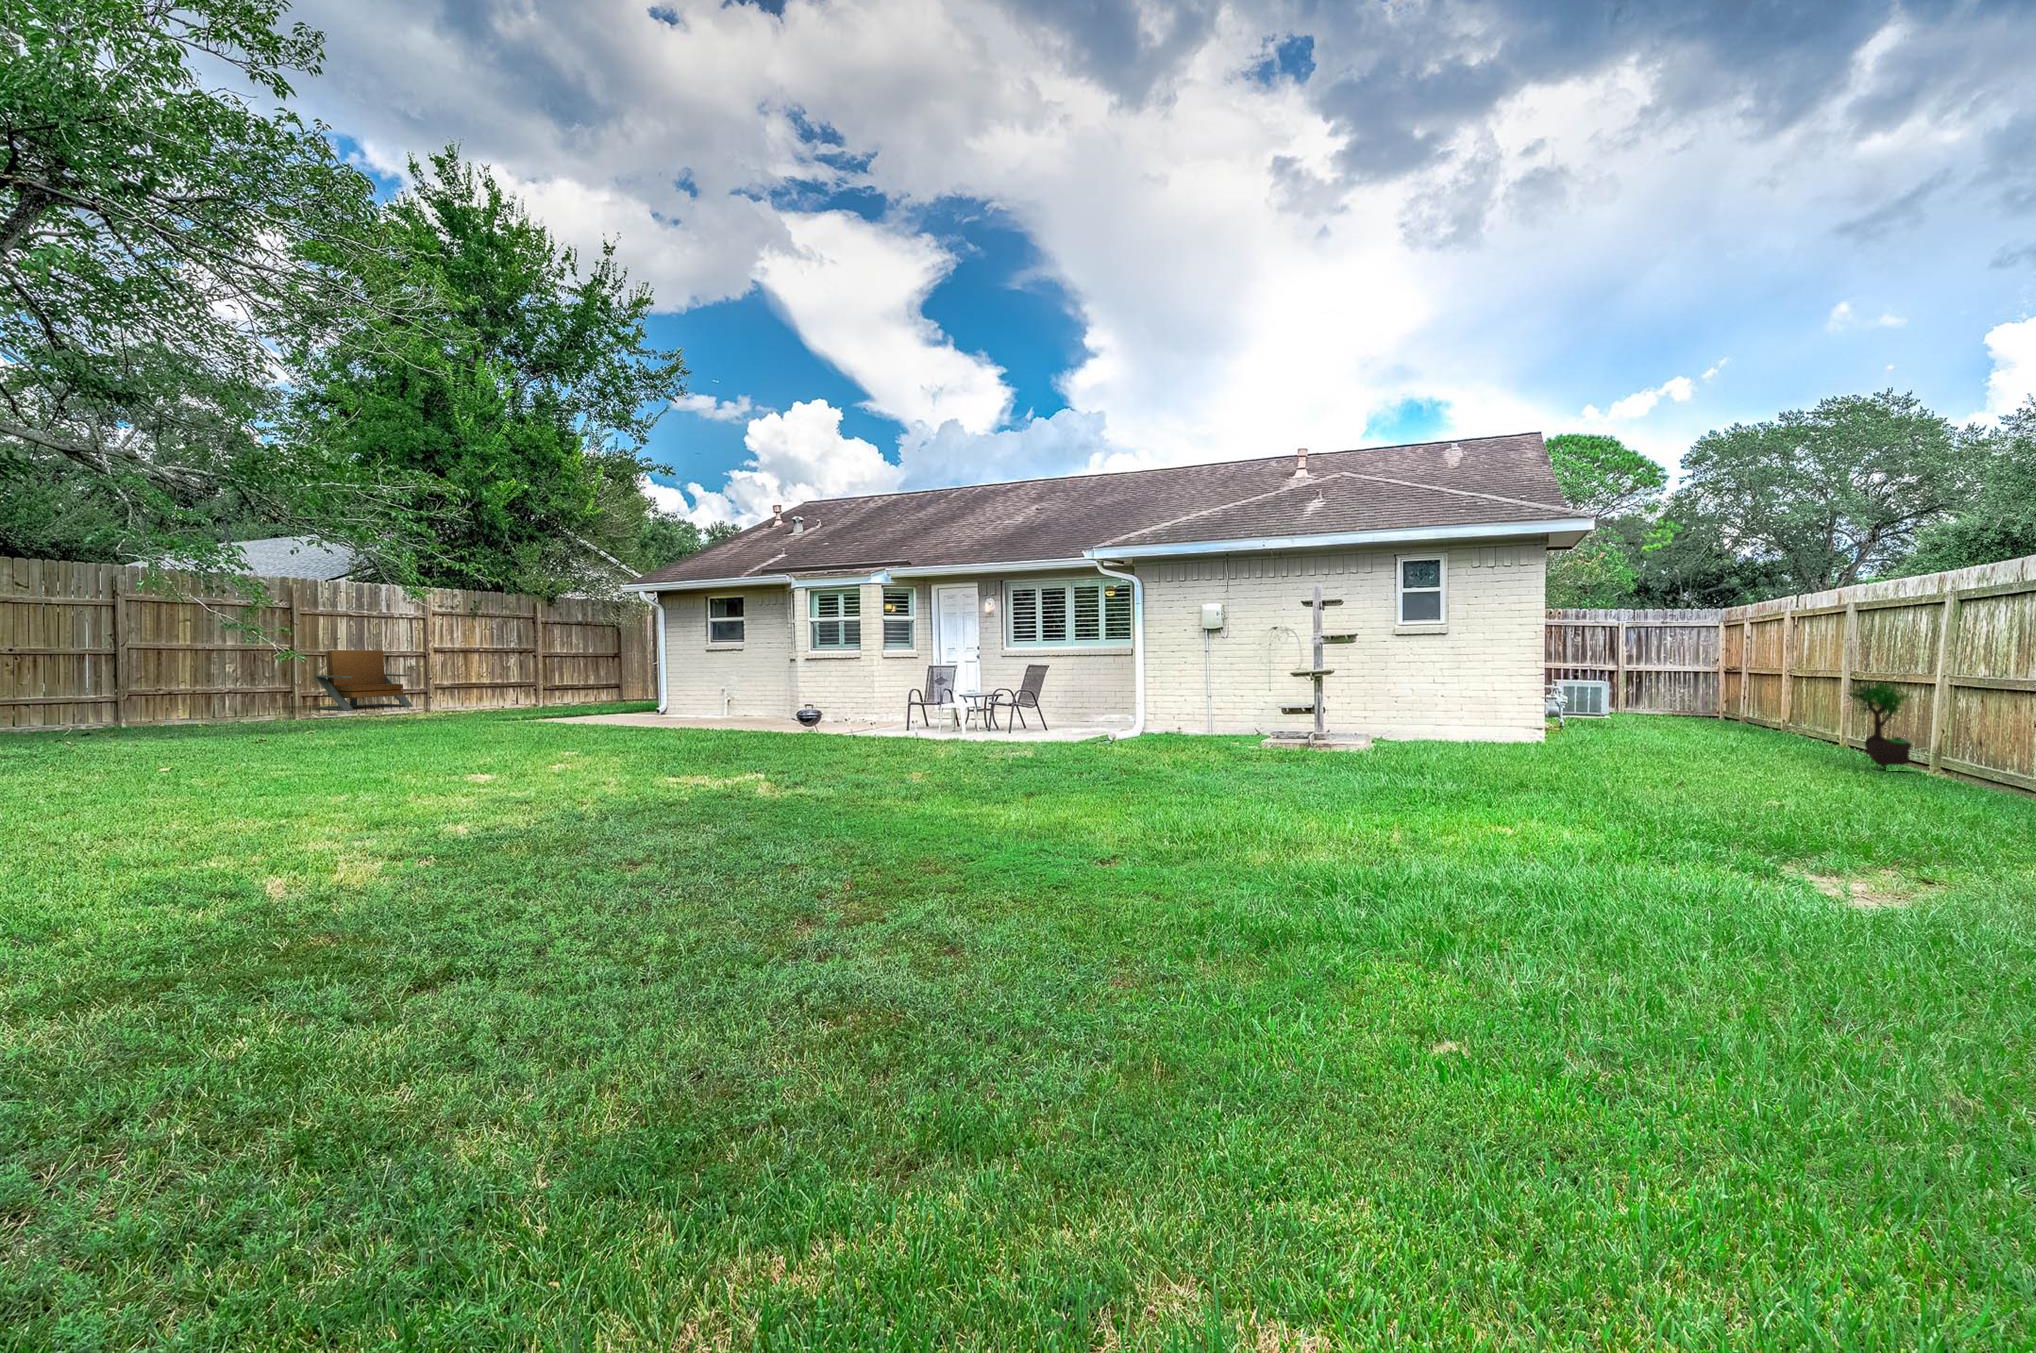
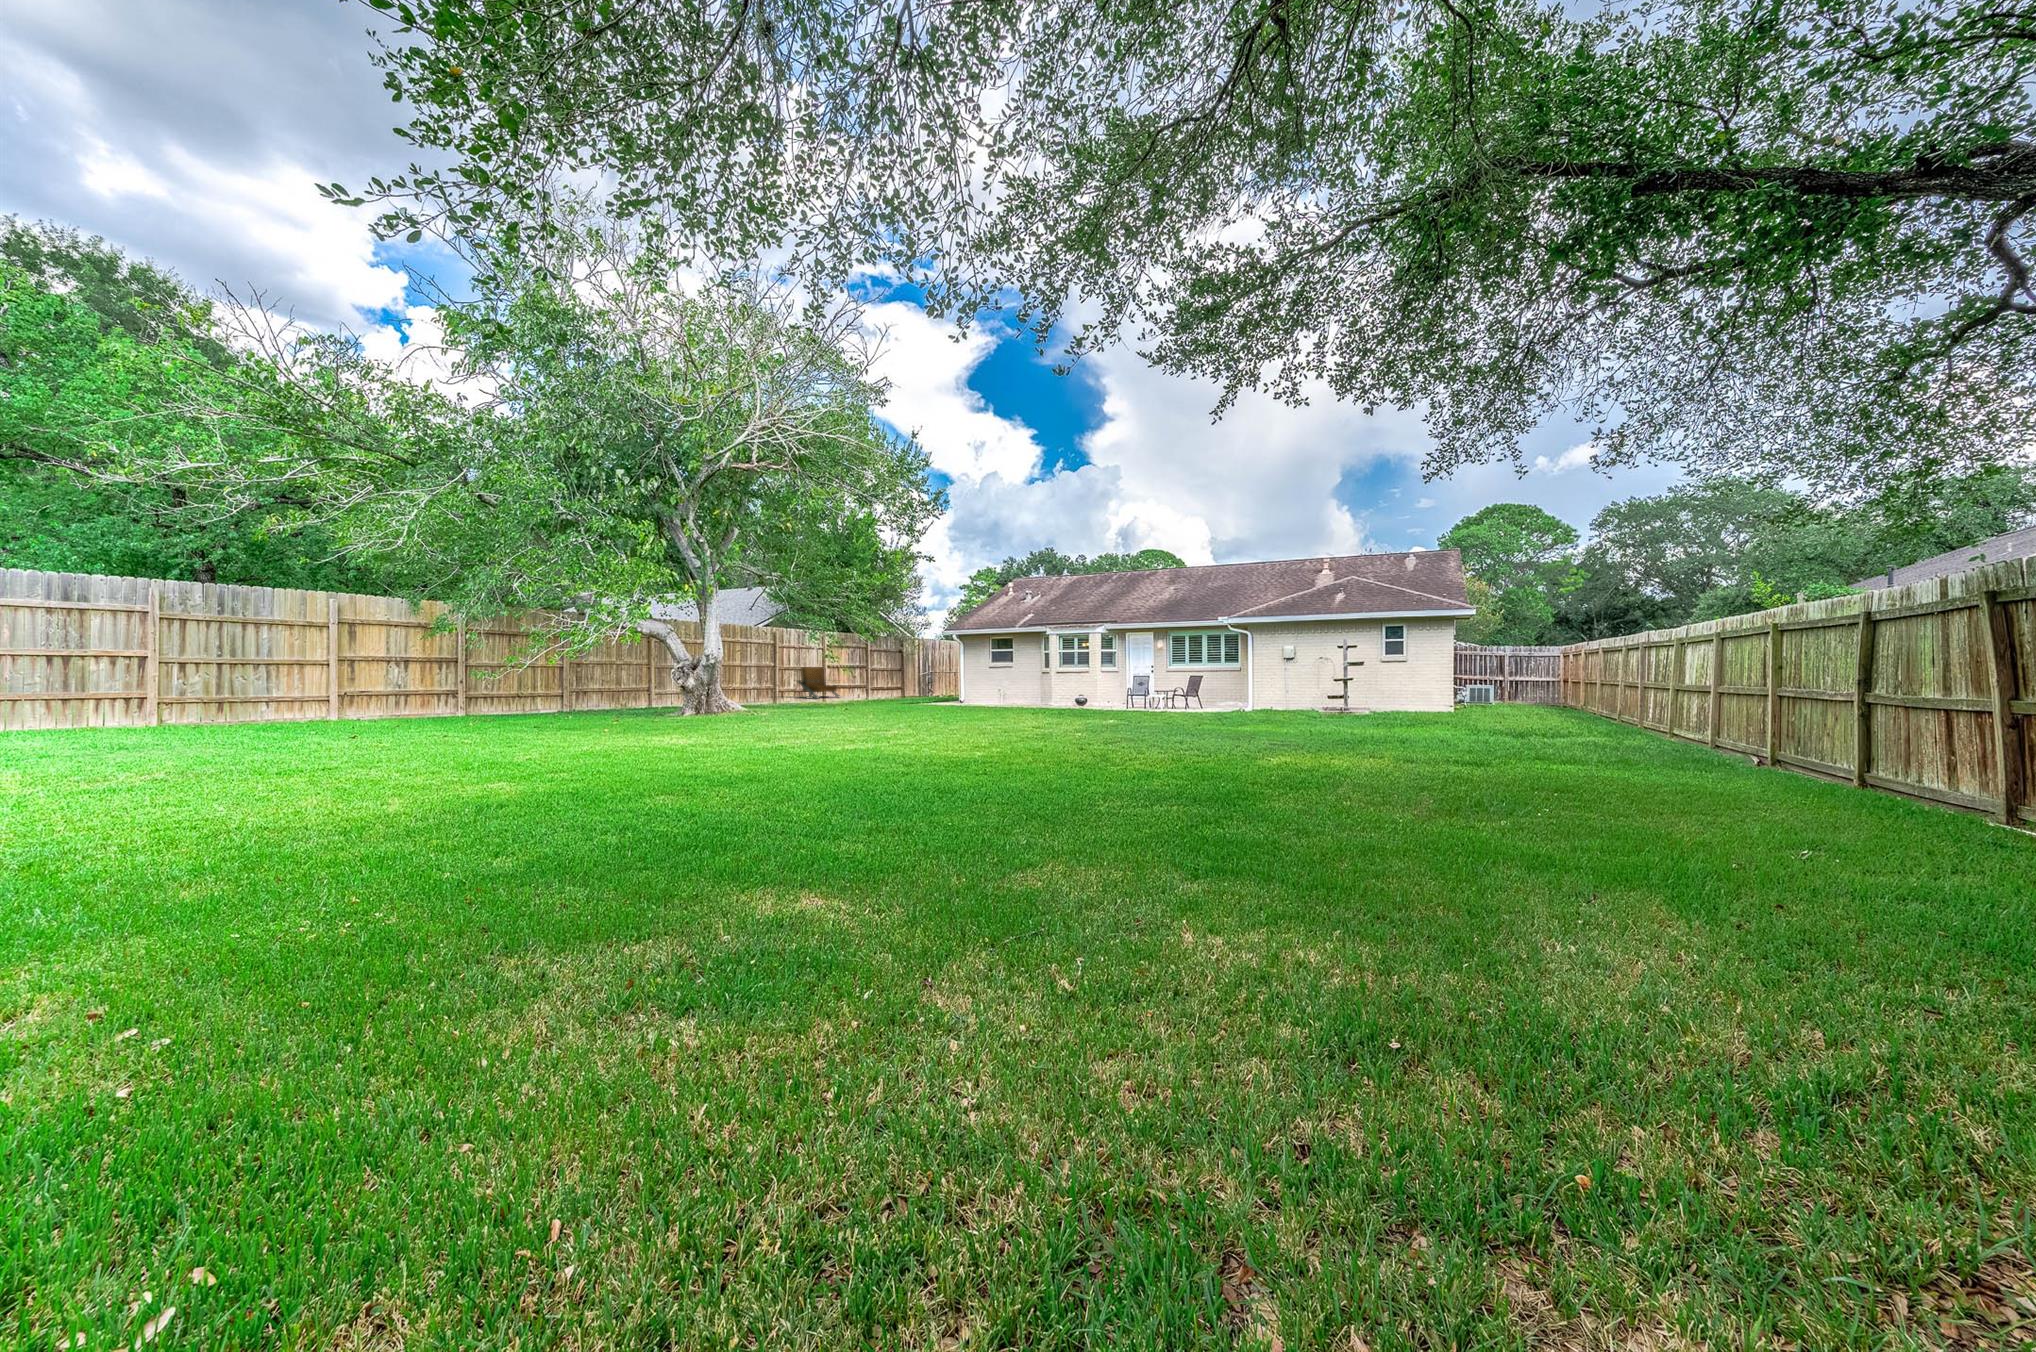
potted tree: present [1846,676,1912,768] -> none [1581,677,1612,719]

